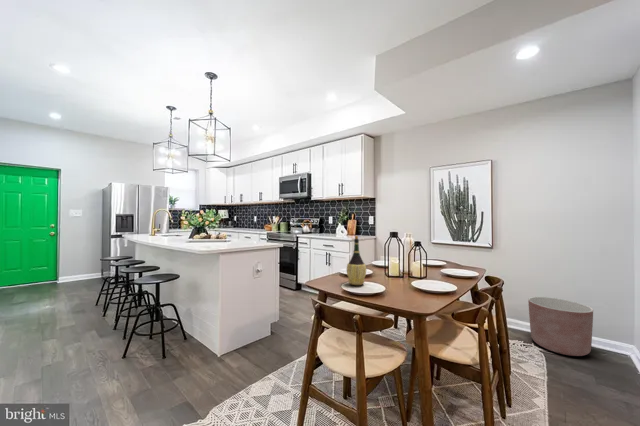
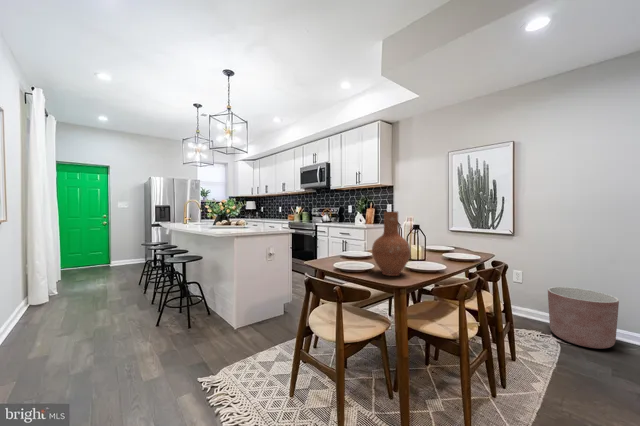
vase: none [391,230,433,300] -> present [372,212,411,276]
wine bottle: present [347,236,366,285] -> none [338,219,356,264]

